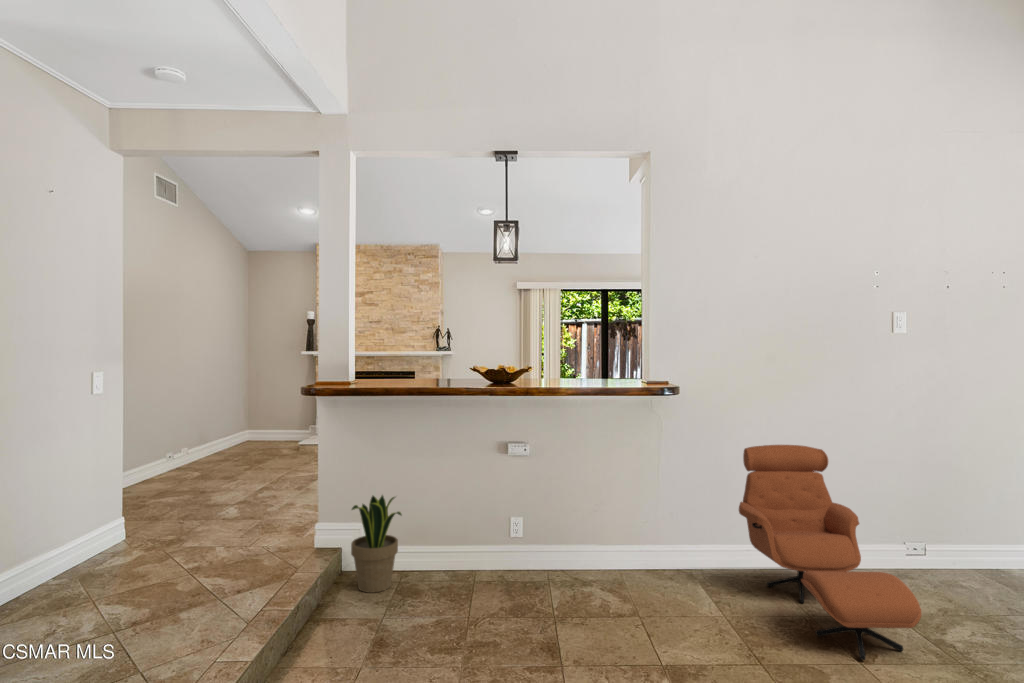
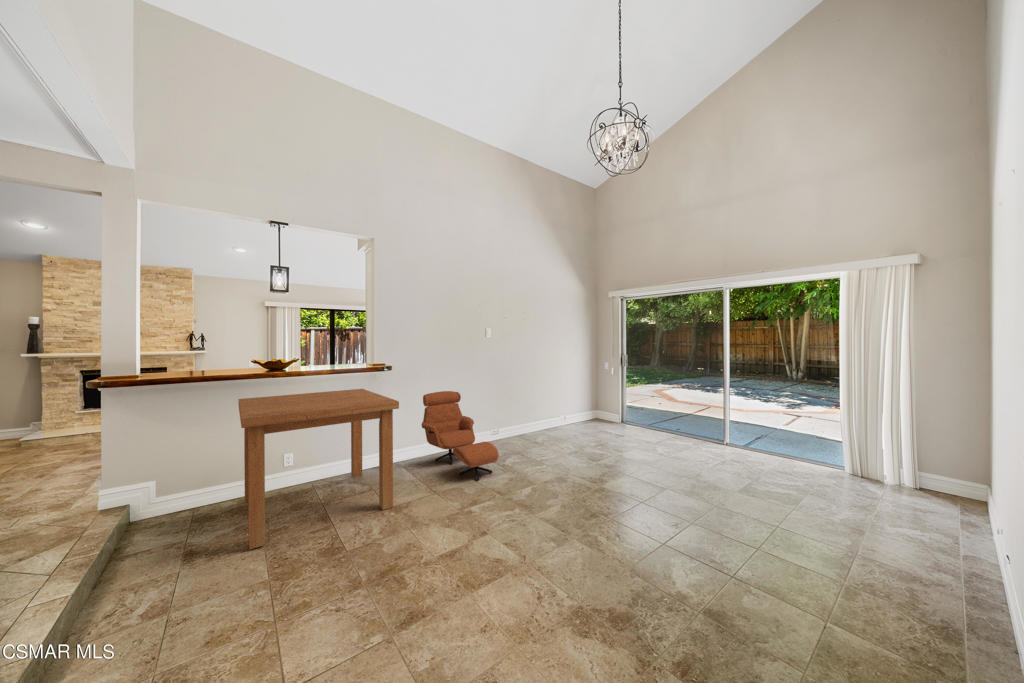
dining table: none [431,425,678,664] -> present [238,389,399,549]
potted plant: present [351,495,402,593] -> none [146,454,197,529]

